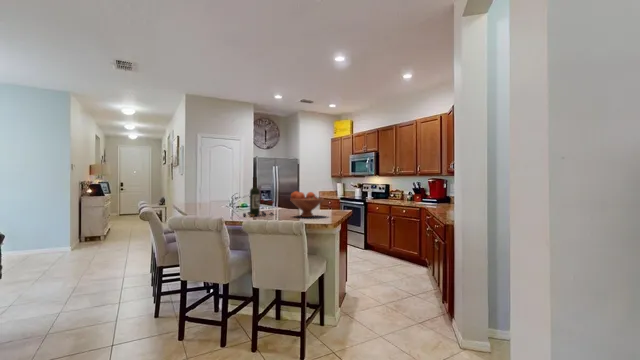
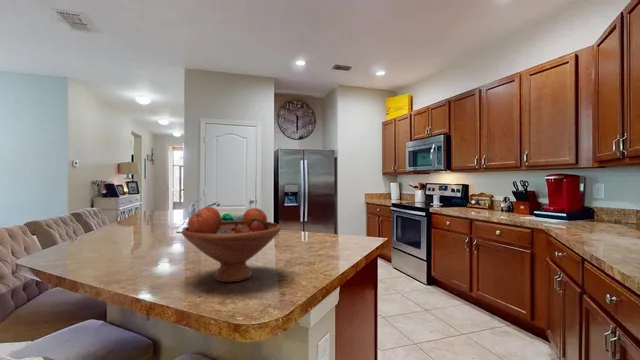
wine bottle: present [243,177,274,217] -> none [78,170,191,273]

